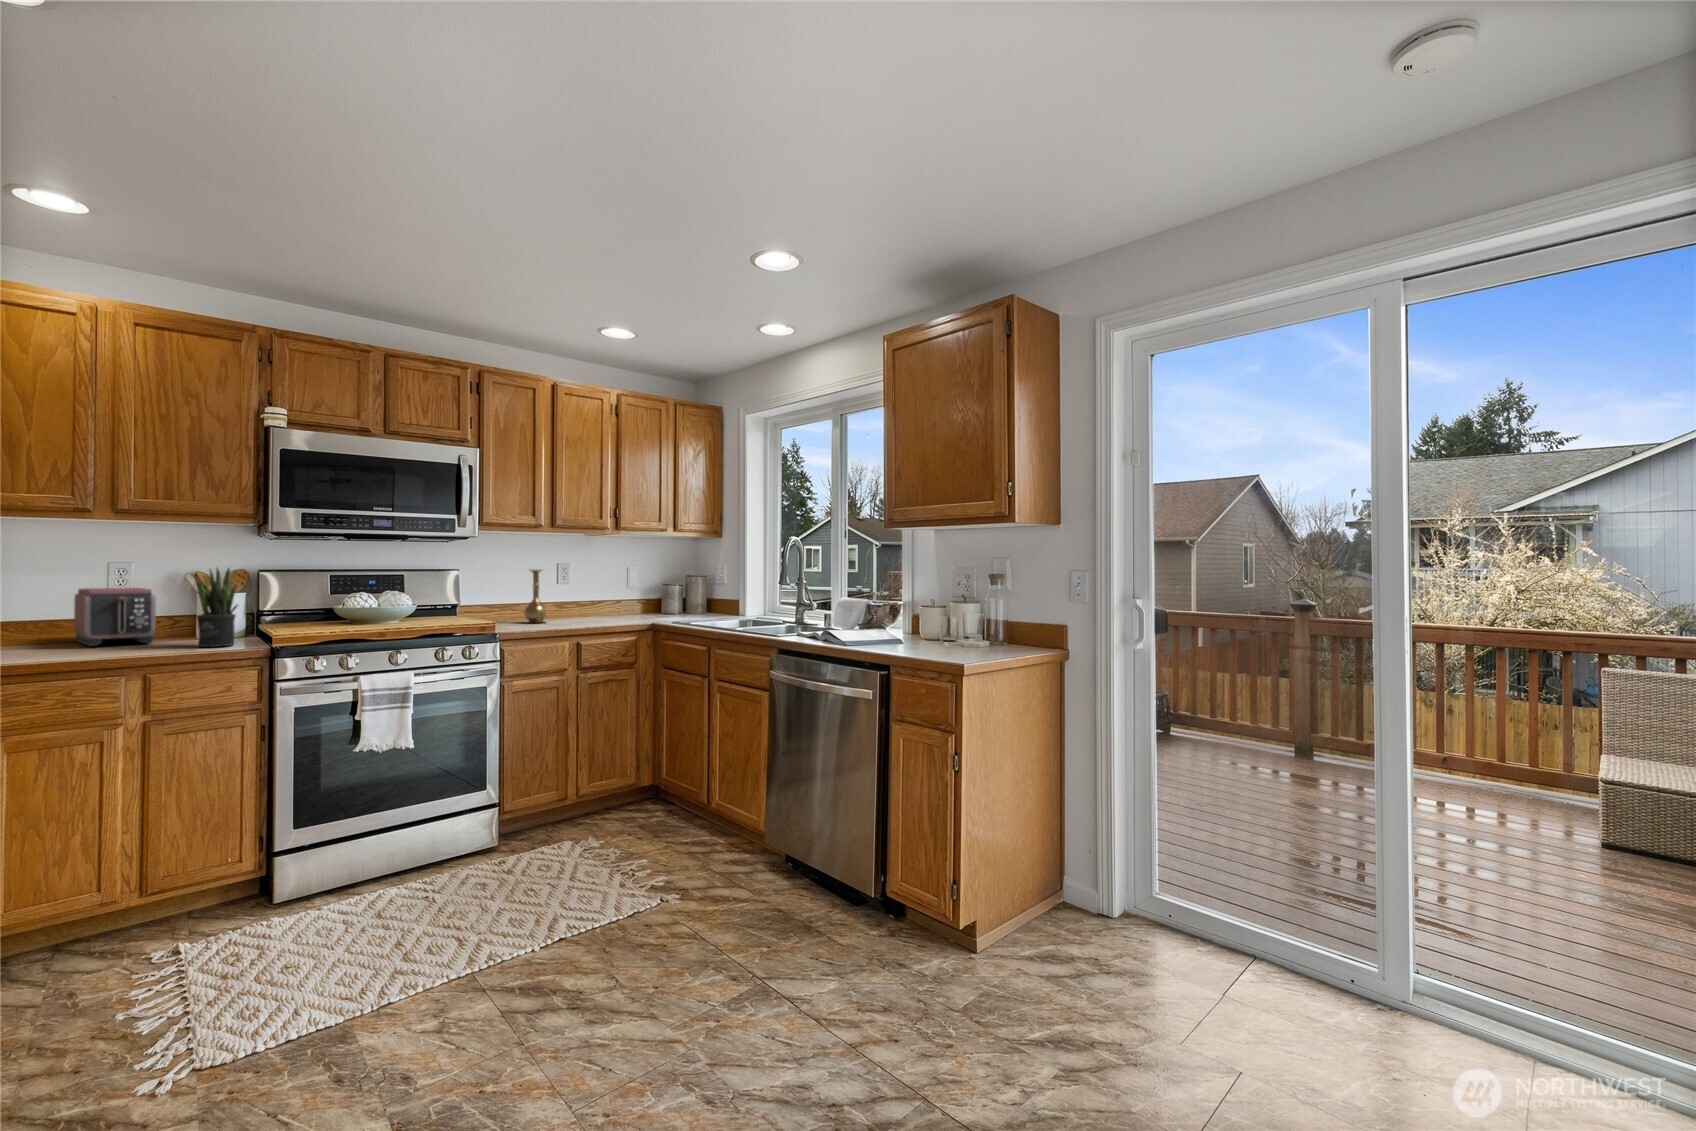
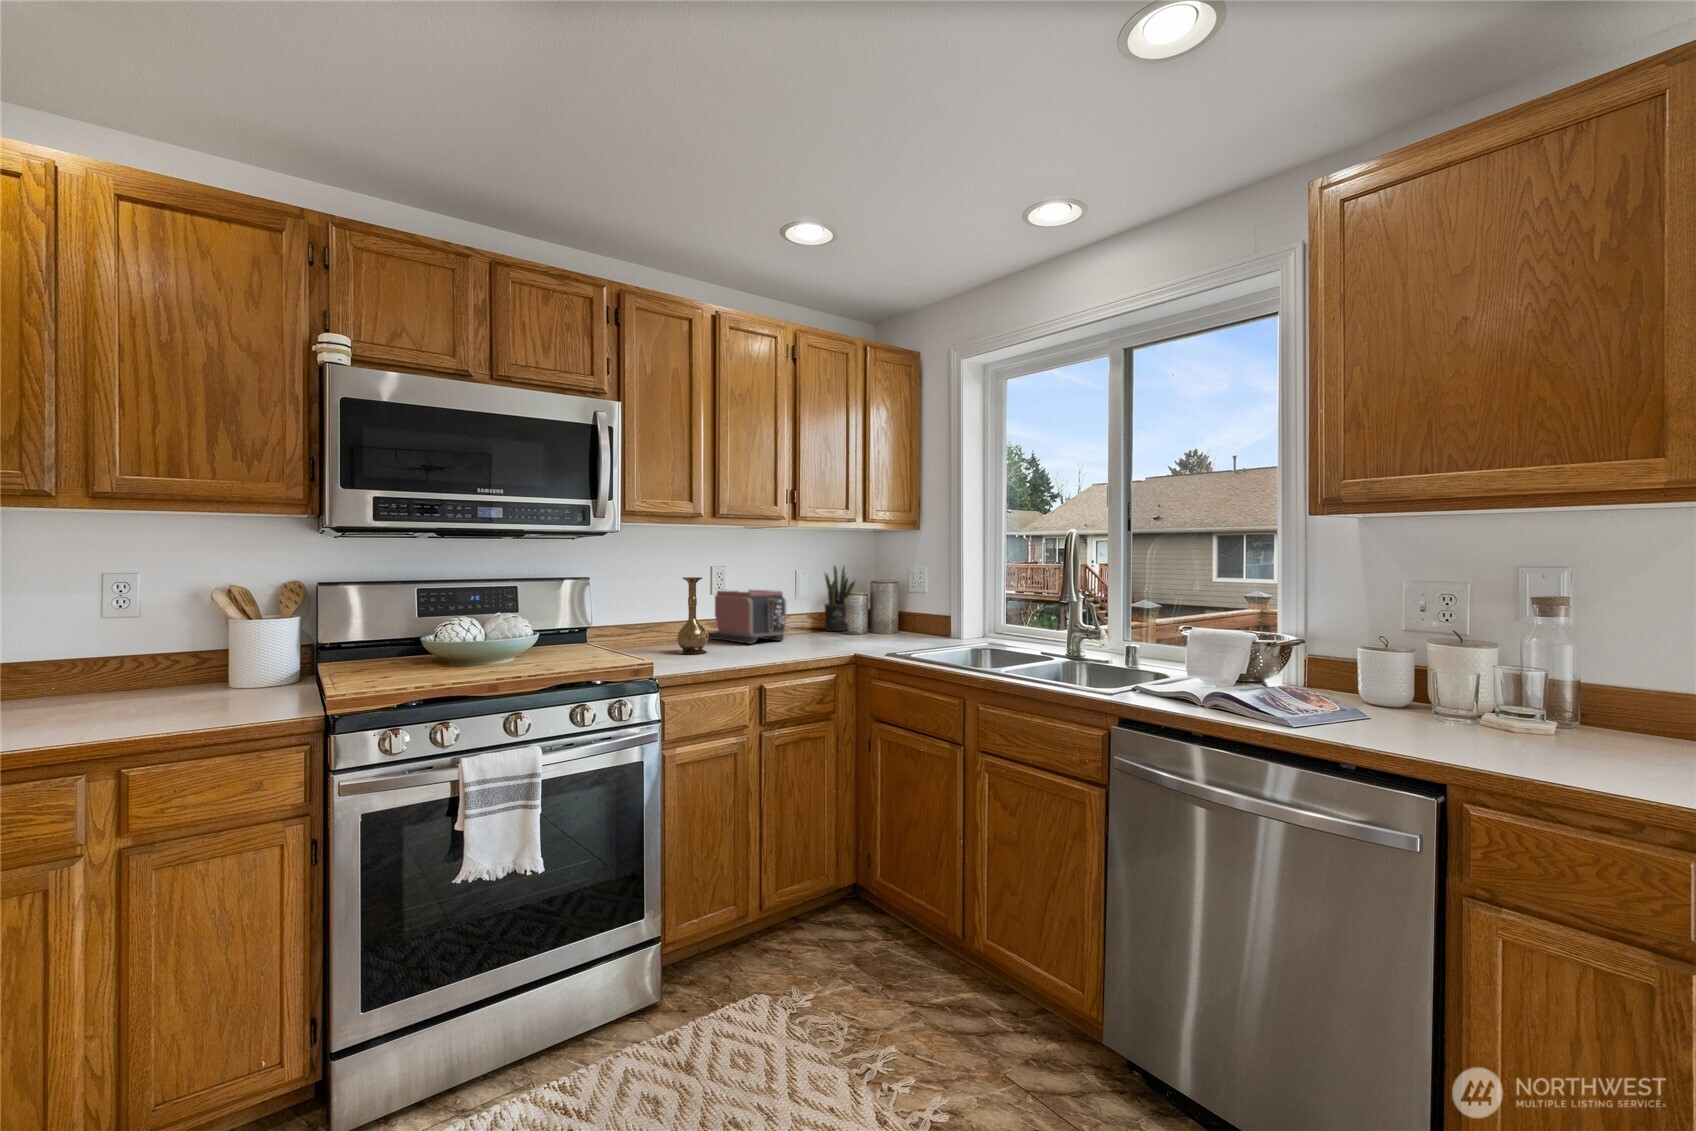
potted plant: present [195,568,238,647] -> present [824,566,855,631]
toaster: present [74,588,156,646] -> present [708,589,787,644]

